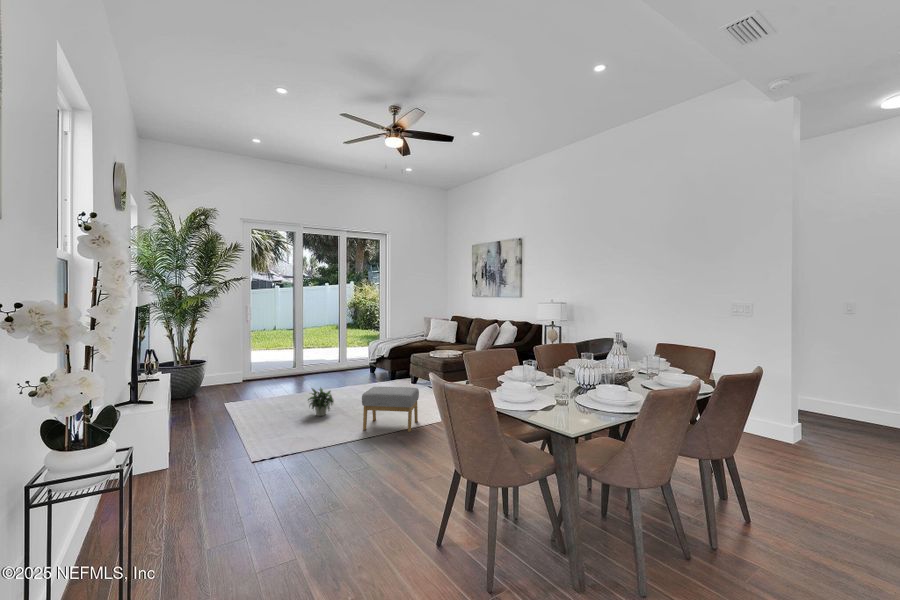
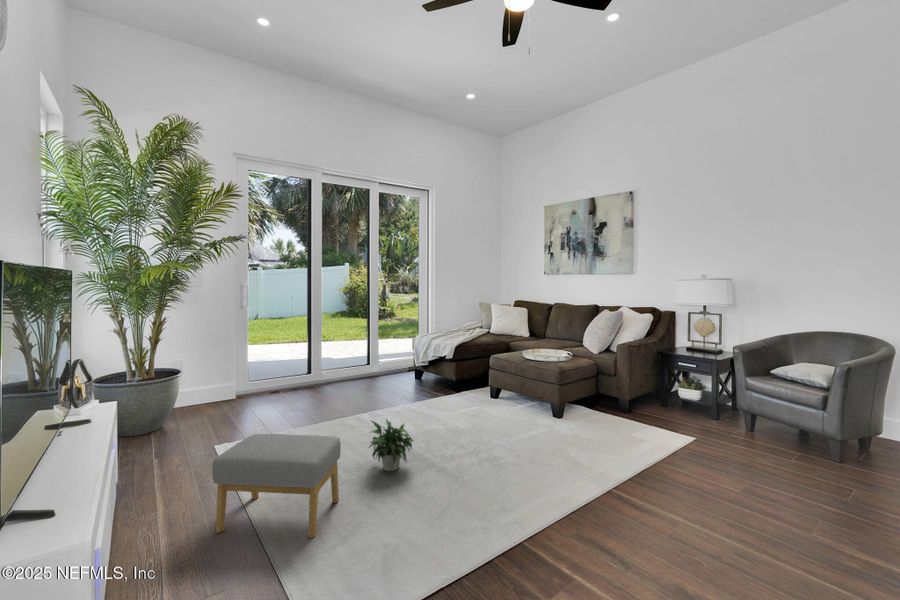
footstool: present [362,387,419,432] -> present [212,434,341,538]

